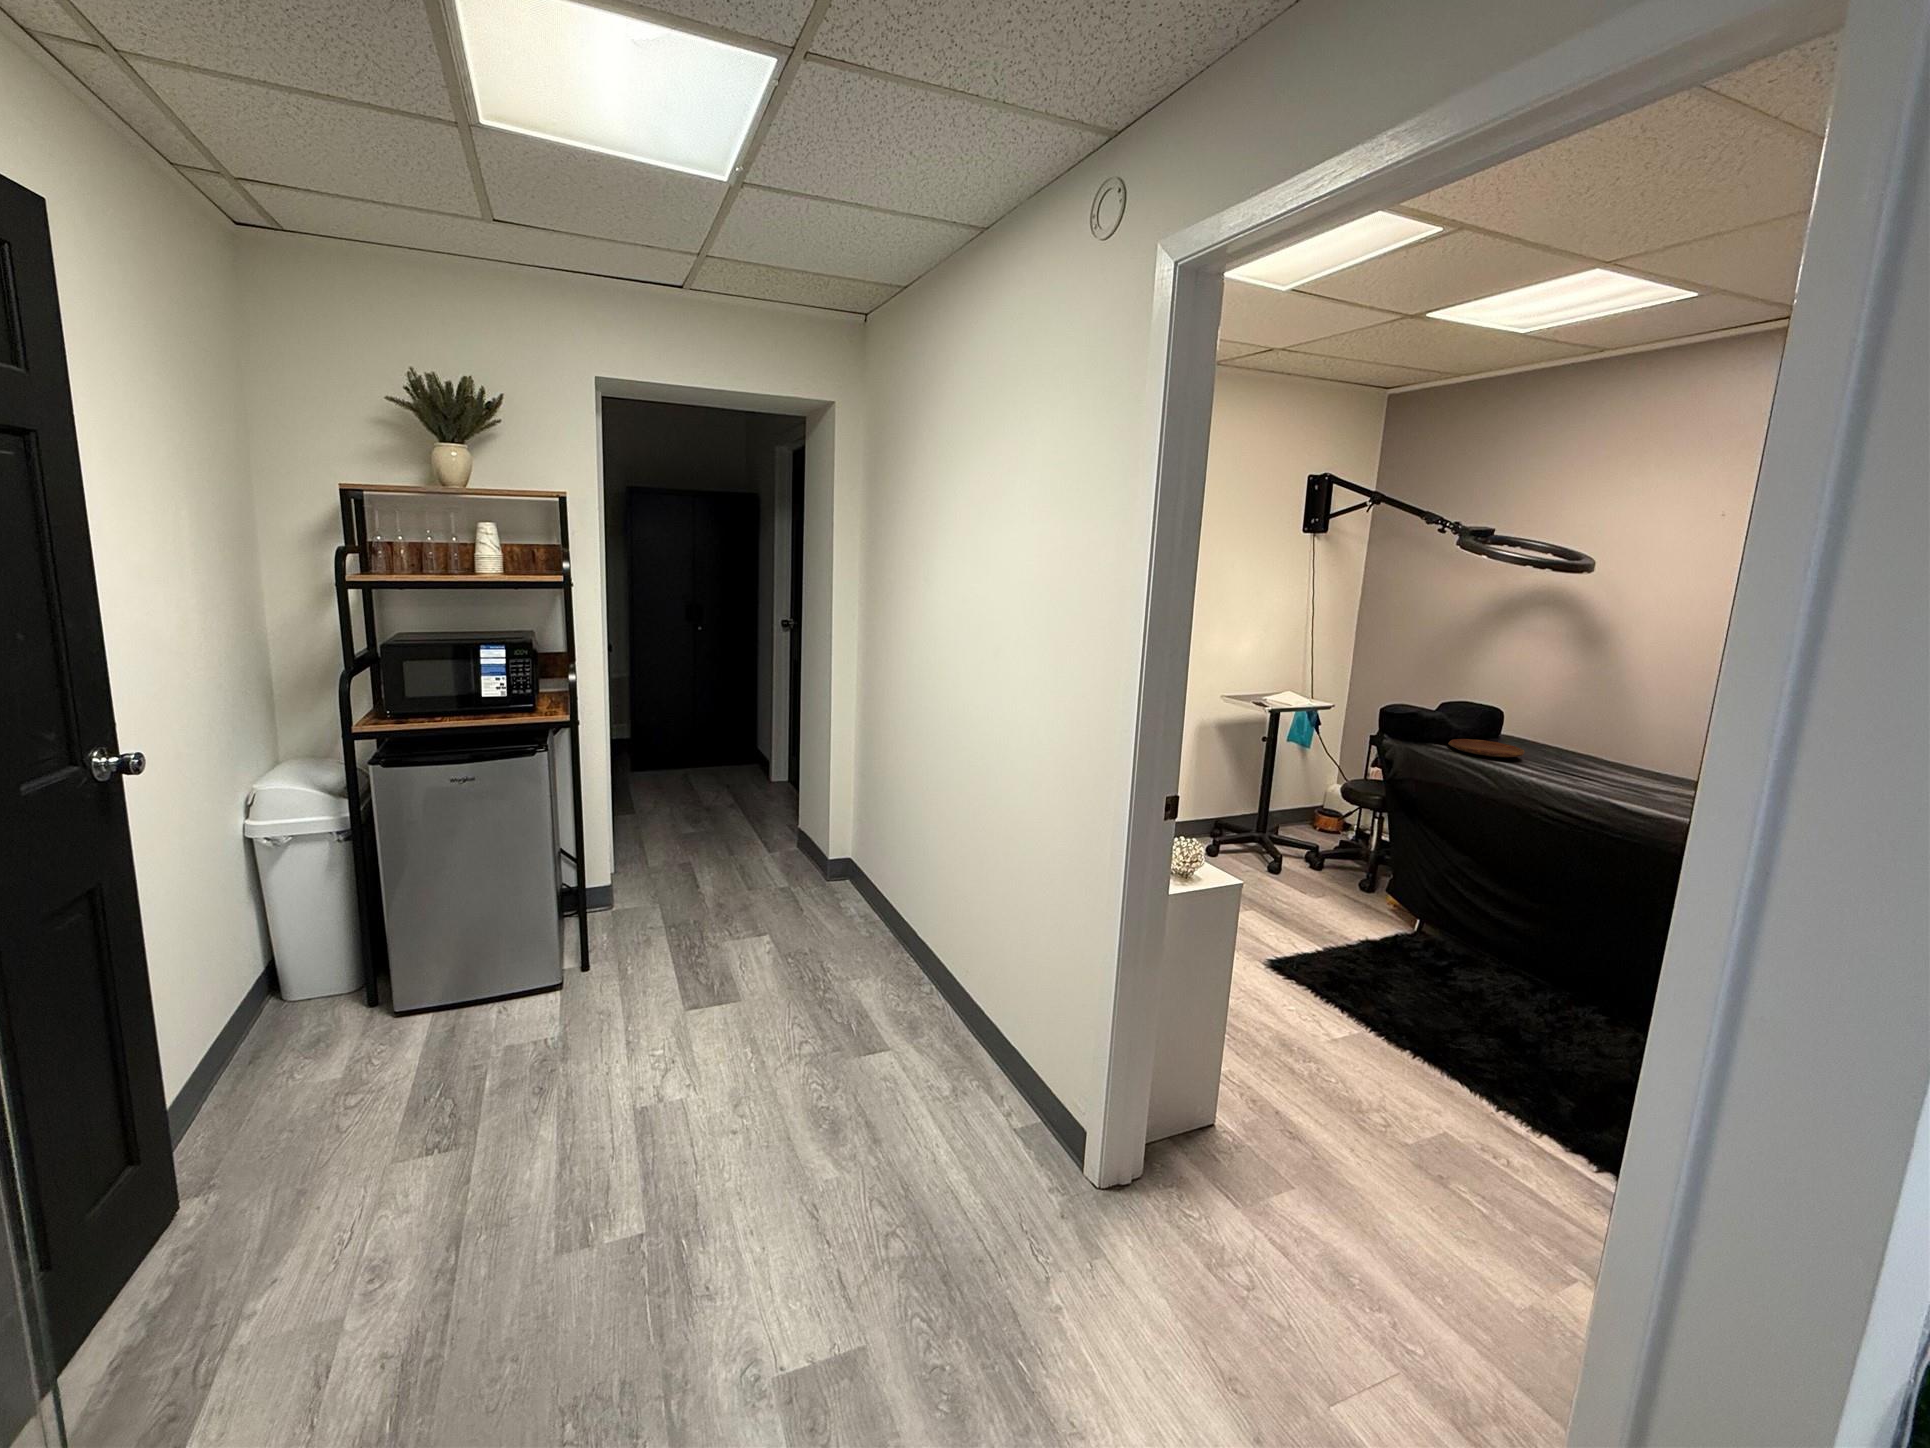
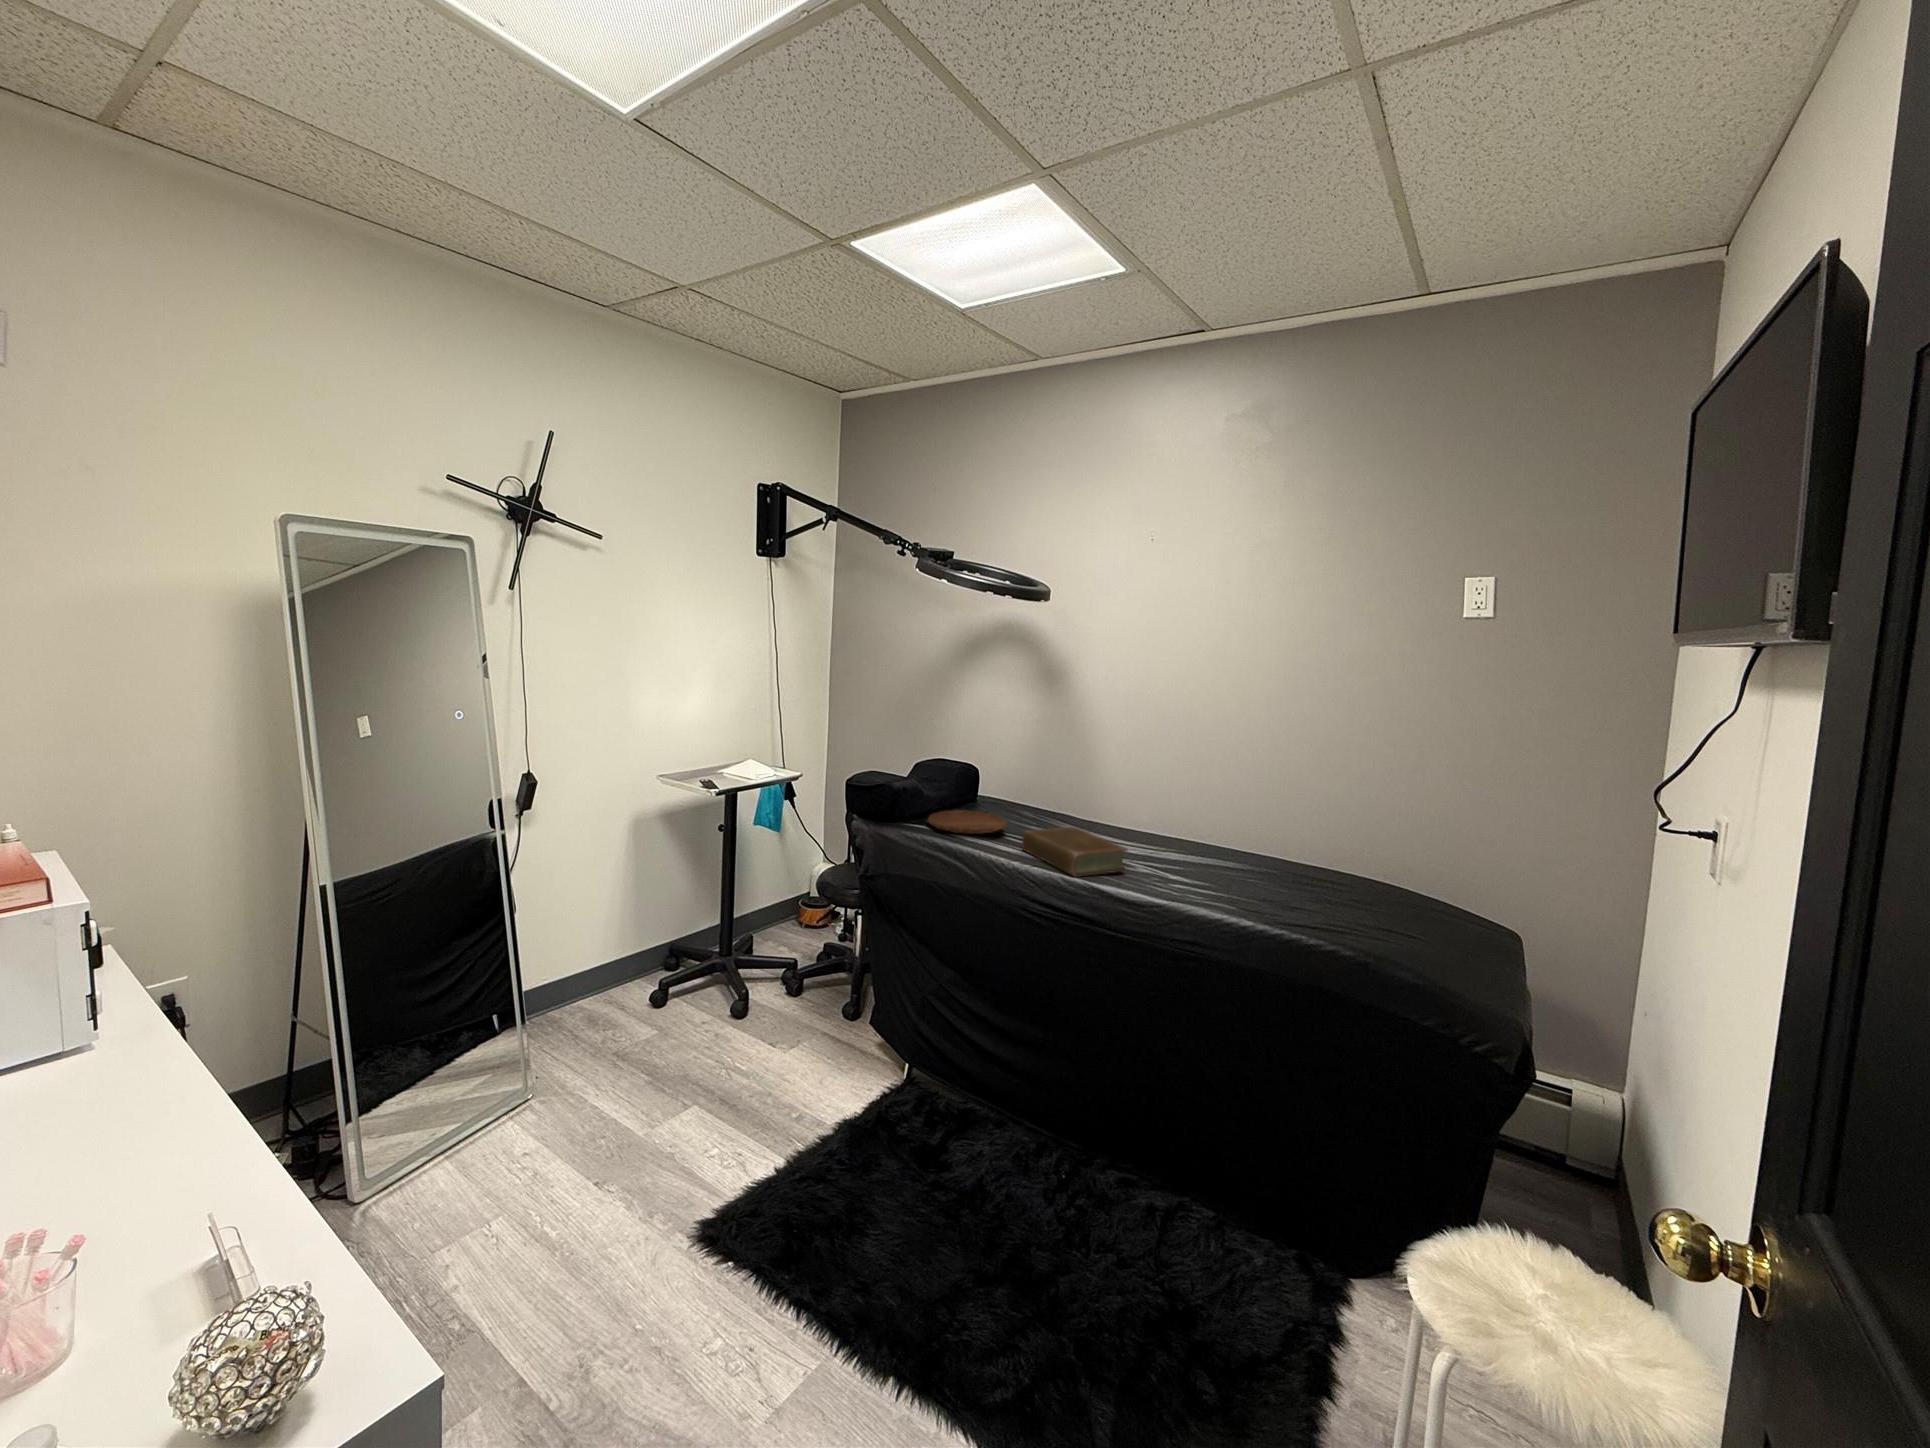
book: none [1536,757,1643,796] -> present [1022,827,1128,877]

